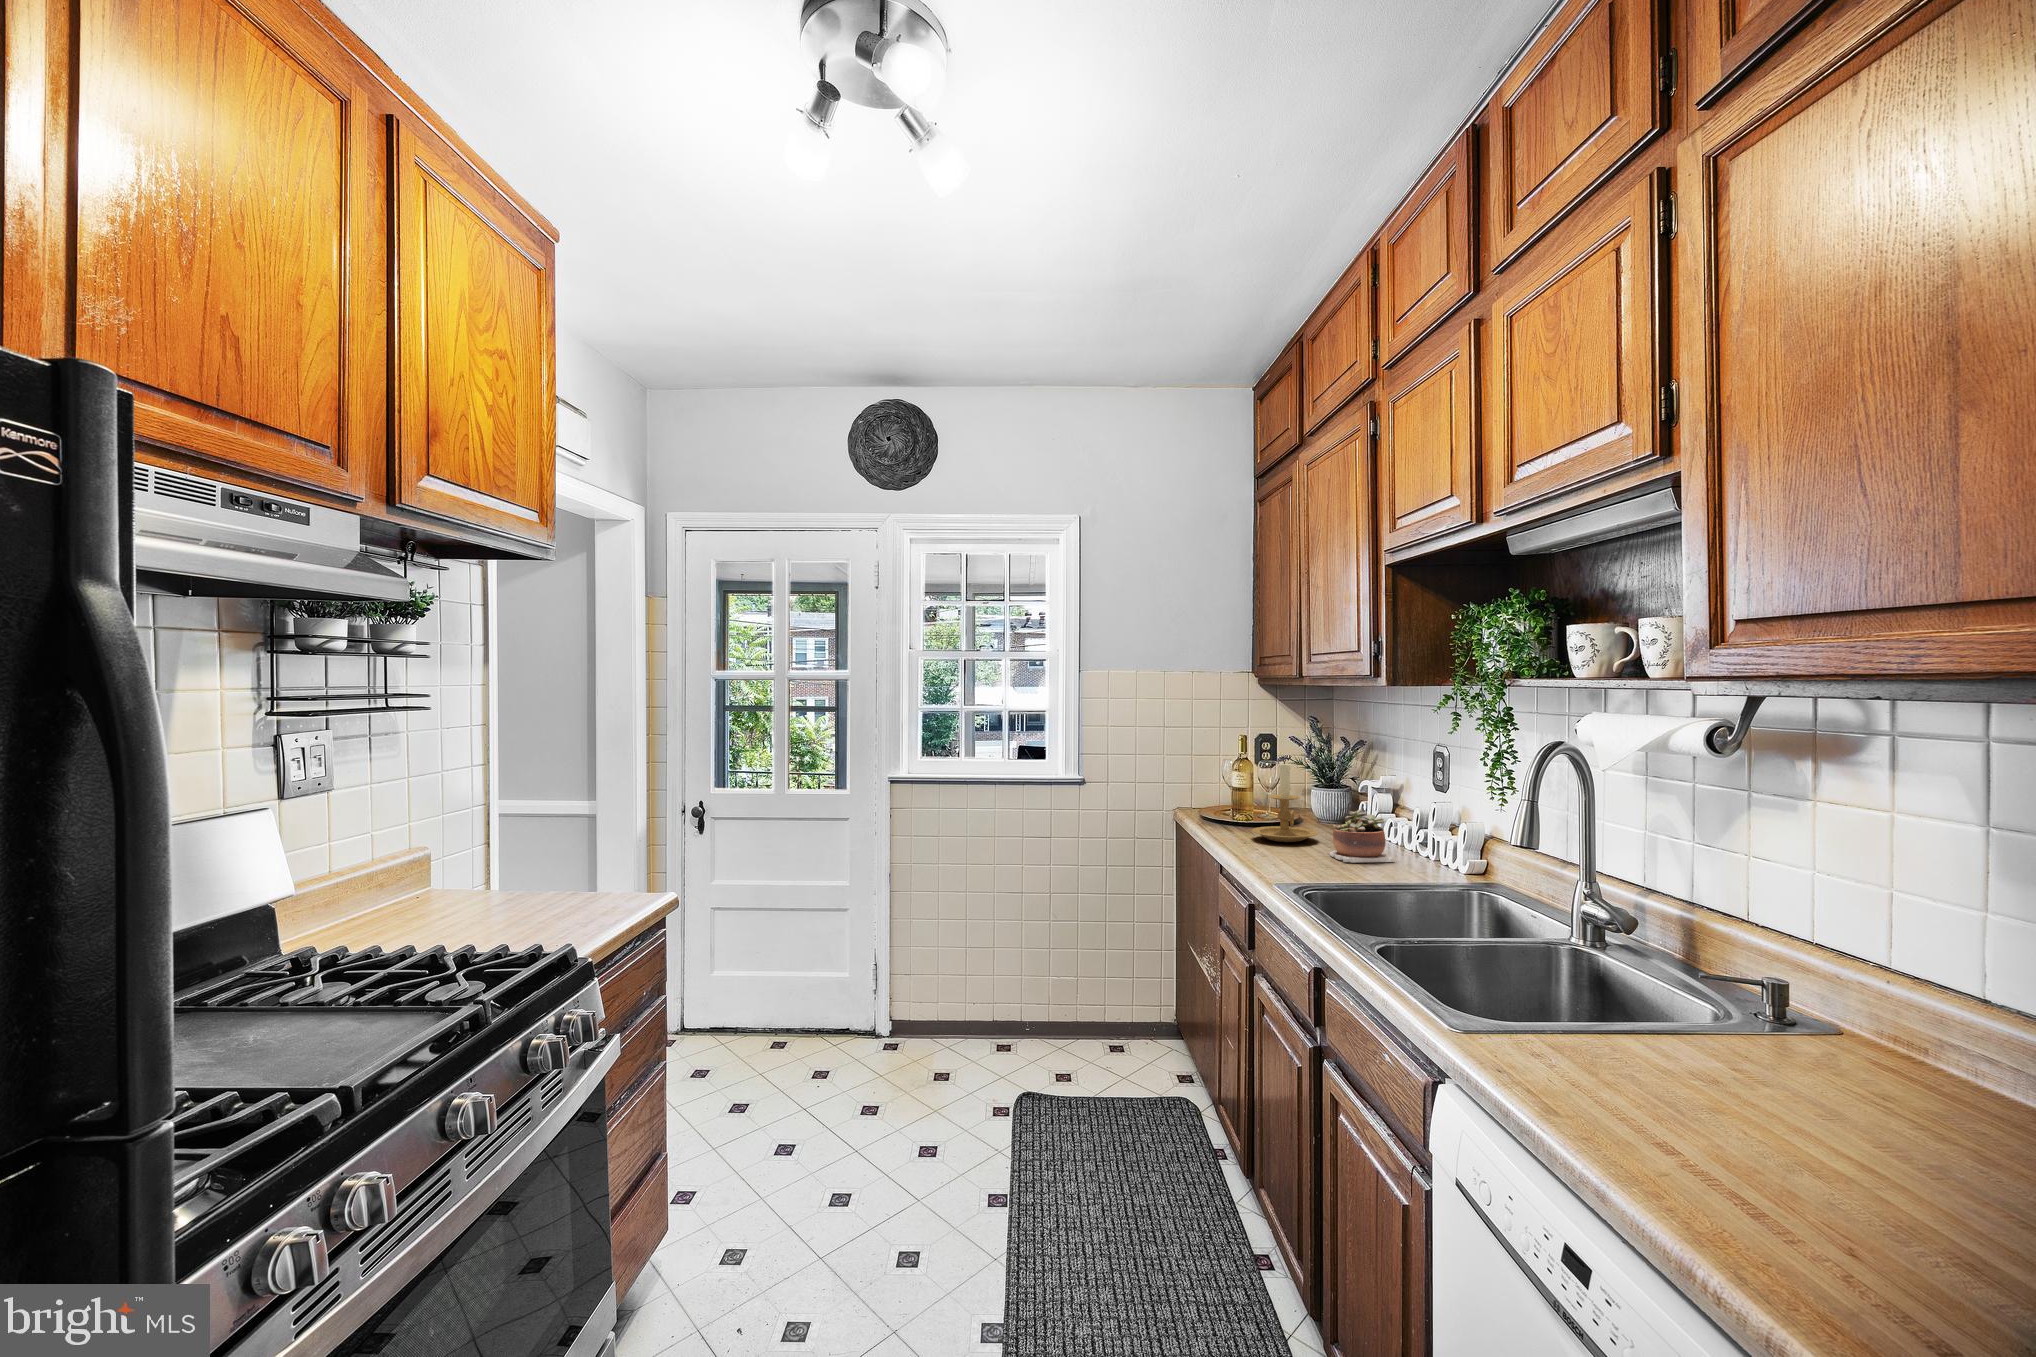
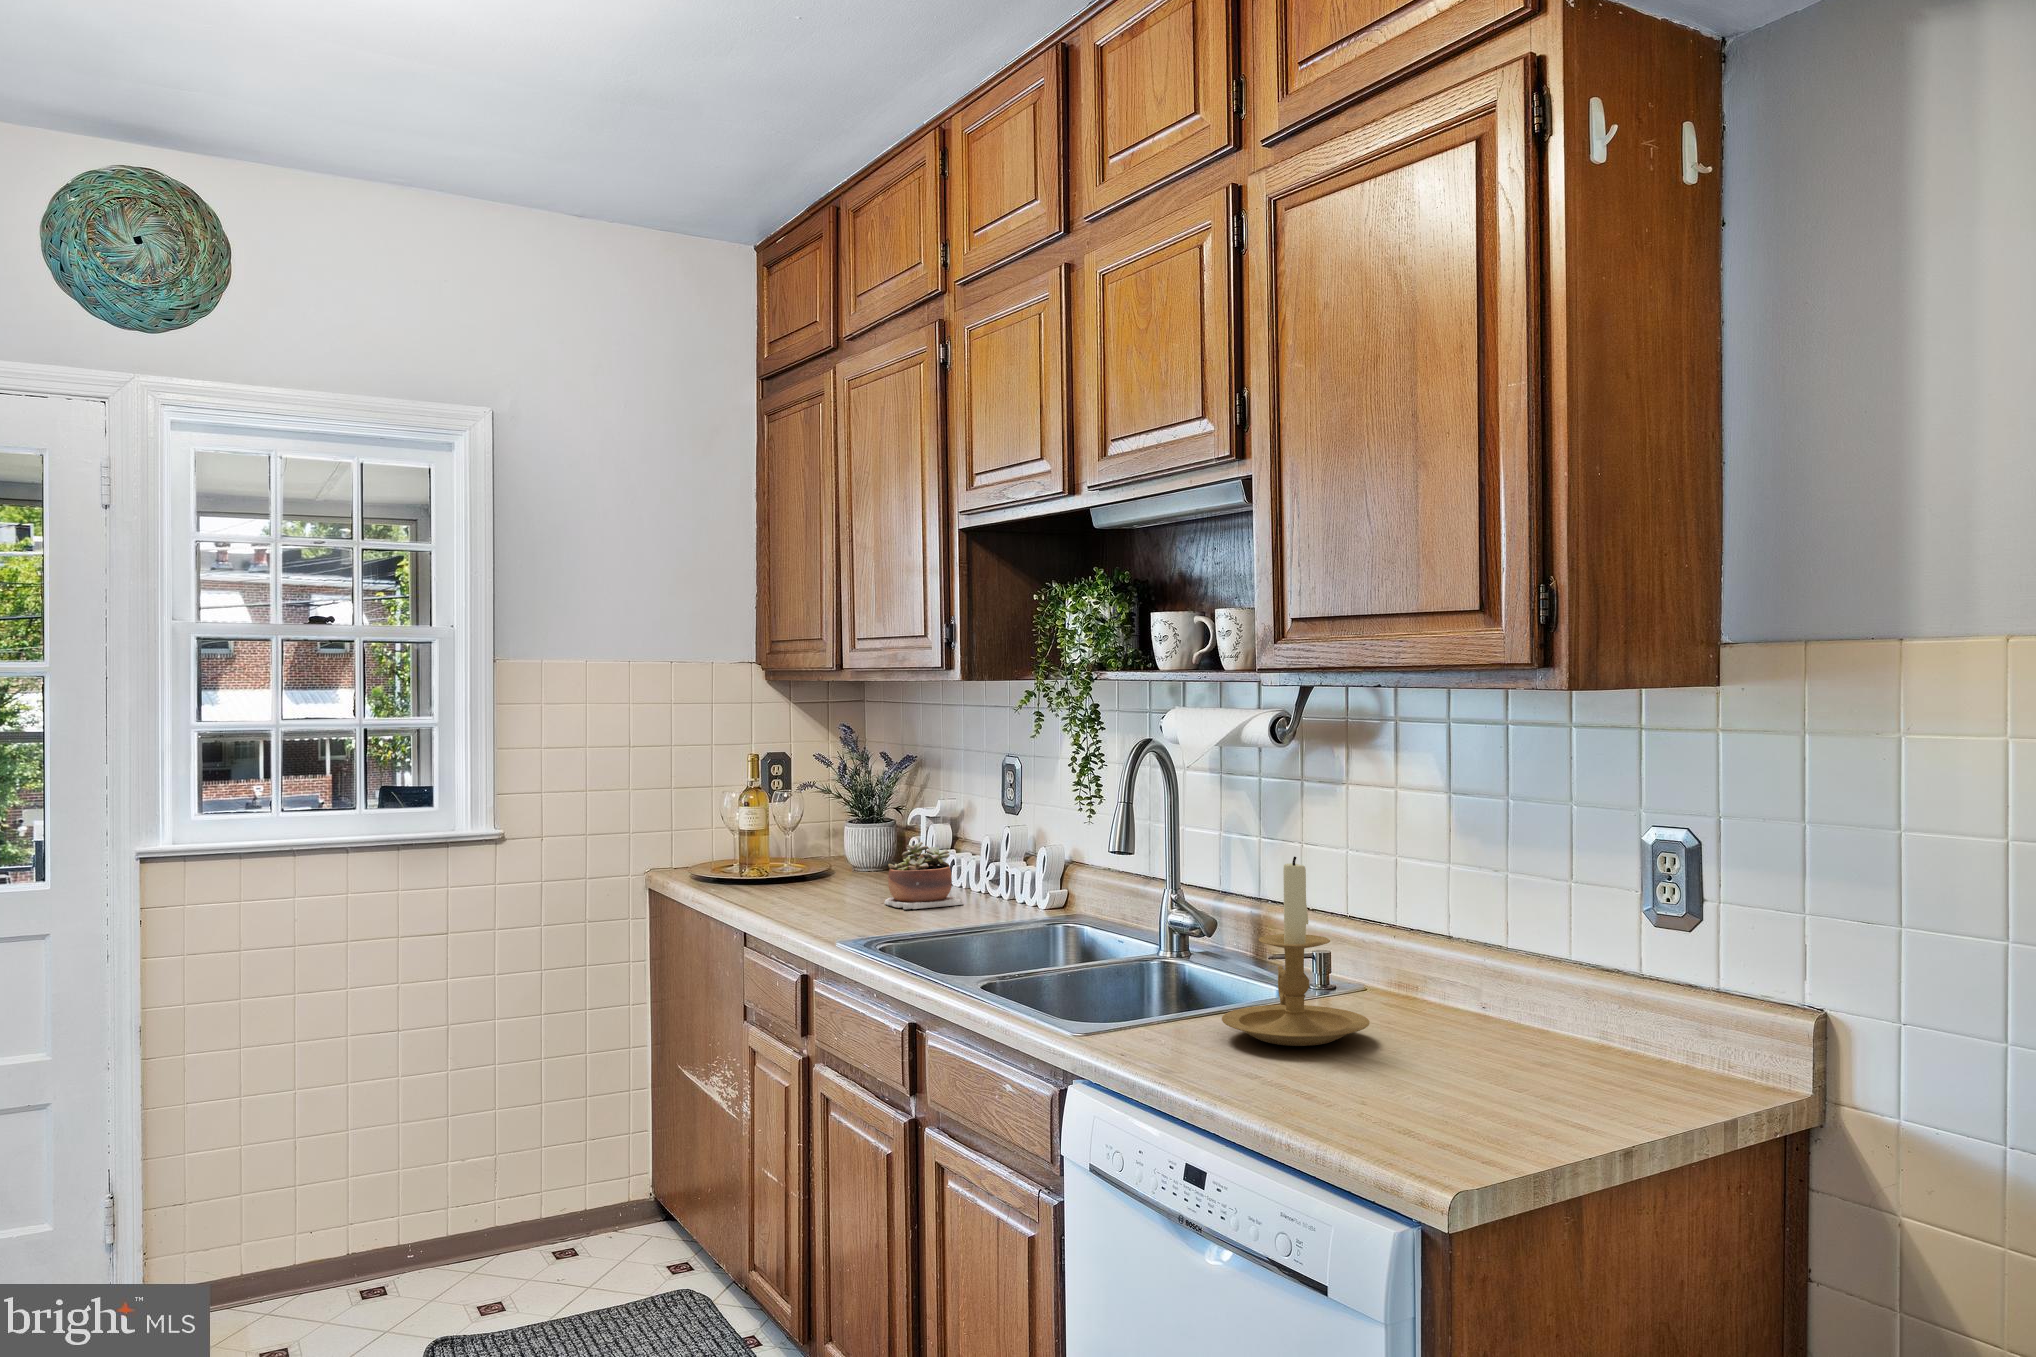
candle holder: present [1252,761,1318,842] -> present [1222,857,1370,1046]

